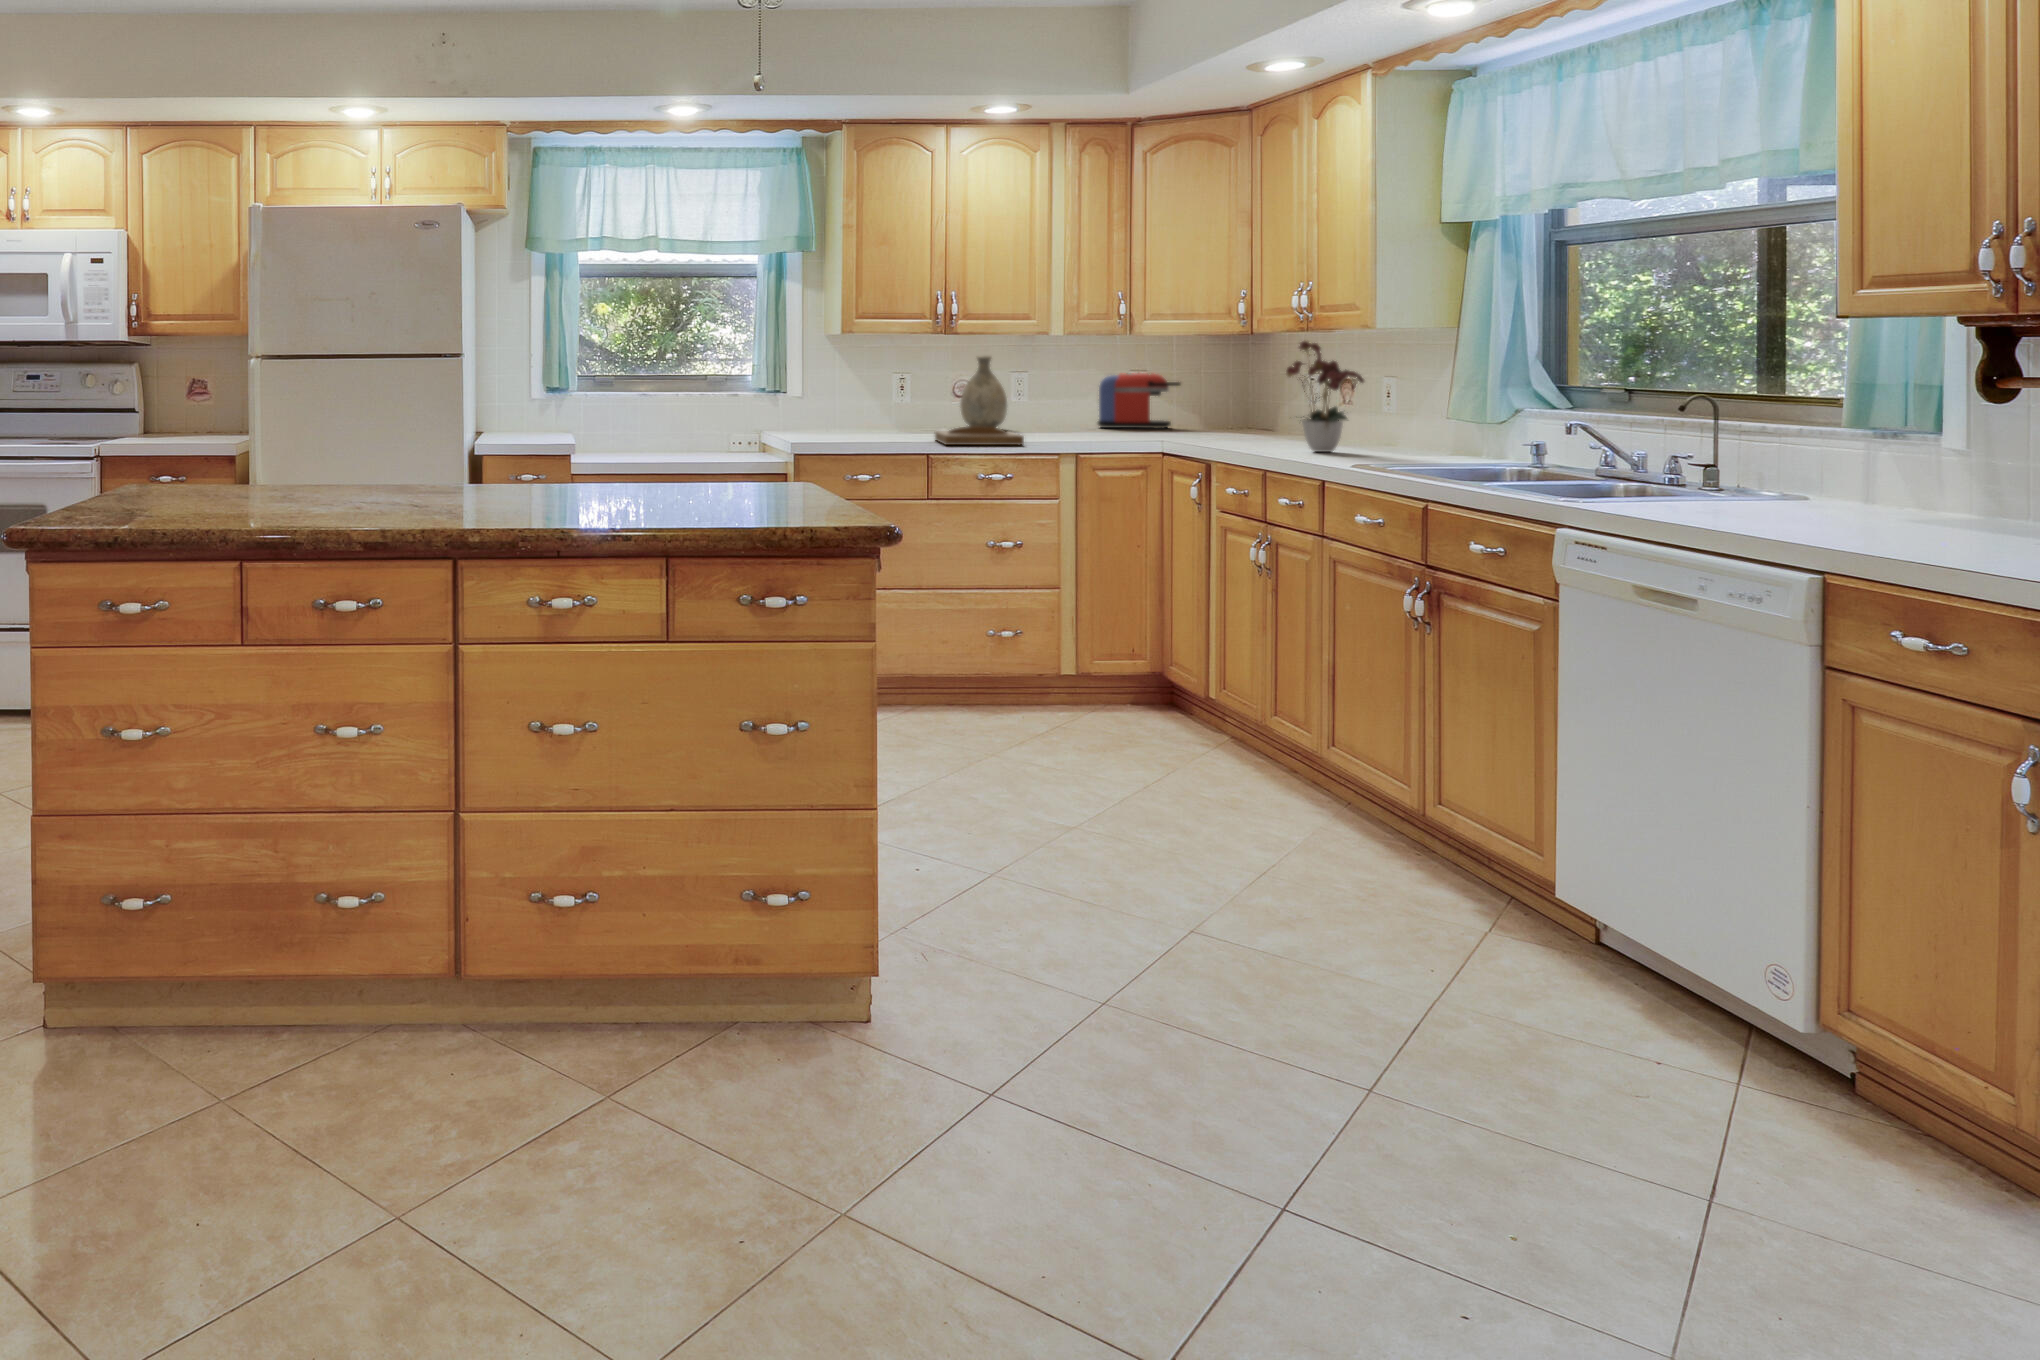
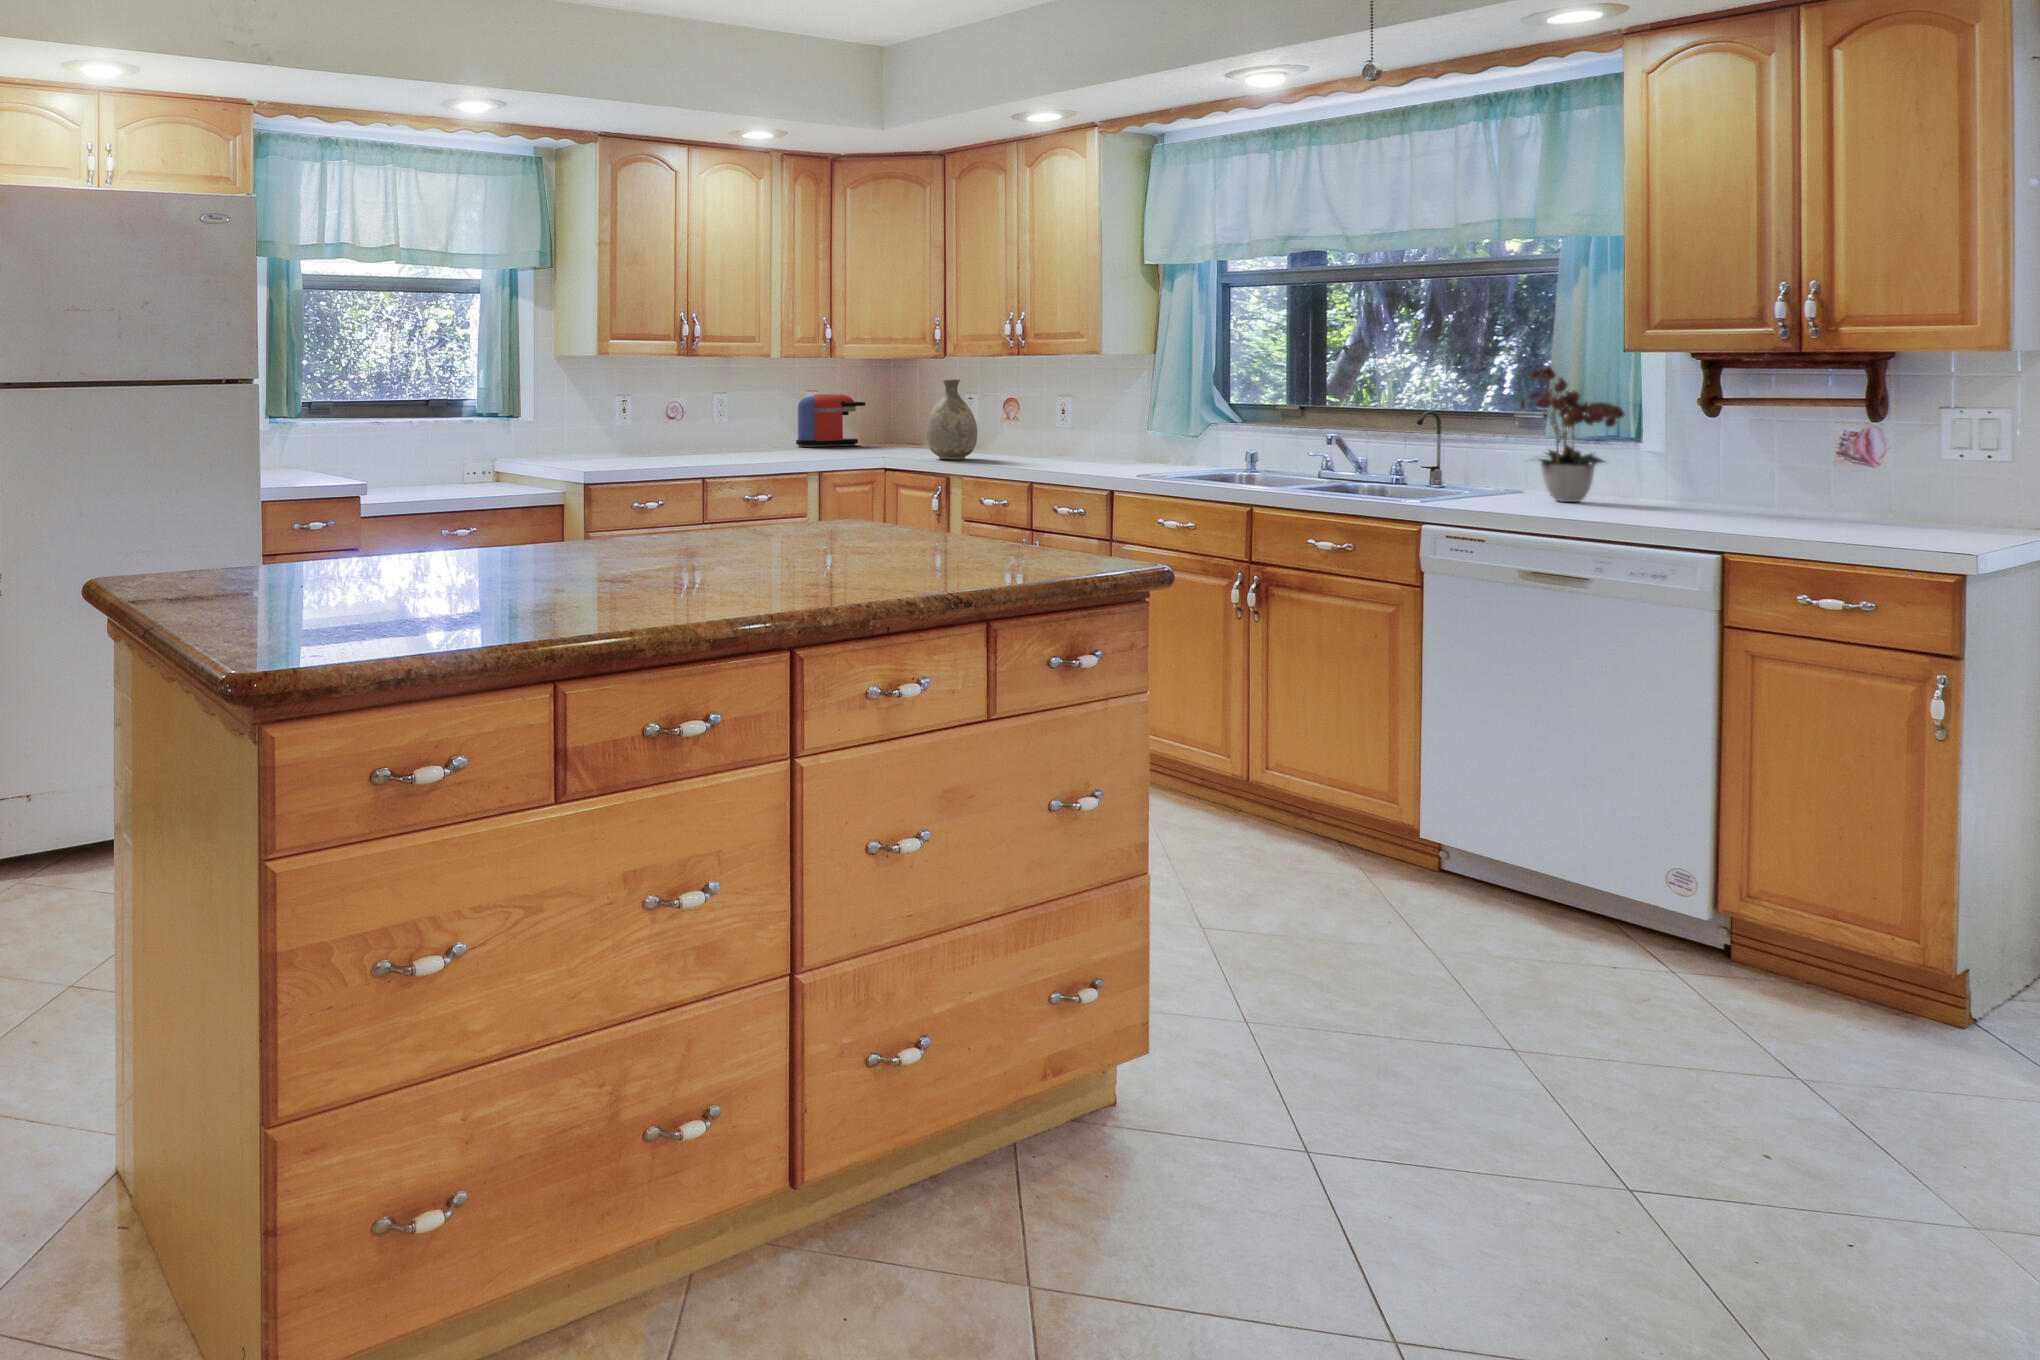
flower arrangement: present [1286,341,1364,452] -> present [1521,367,1624,502]
vase: present [960,356,1007,428] -> present [926,379,977,459]
tray: present [935,426,1024,445] -> none [709,450,811,470]

